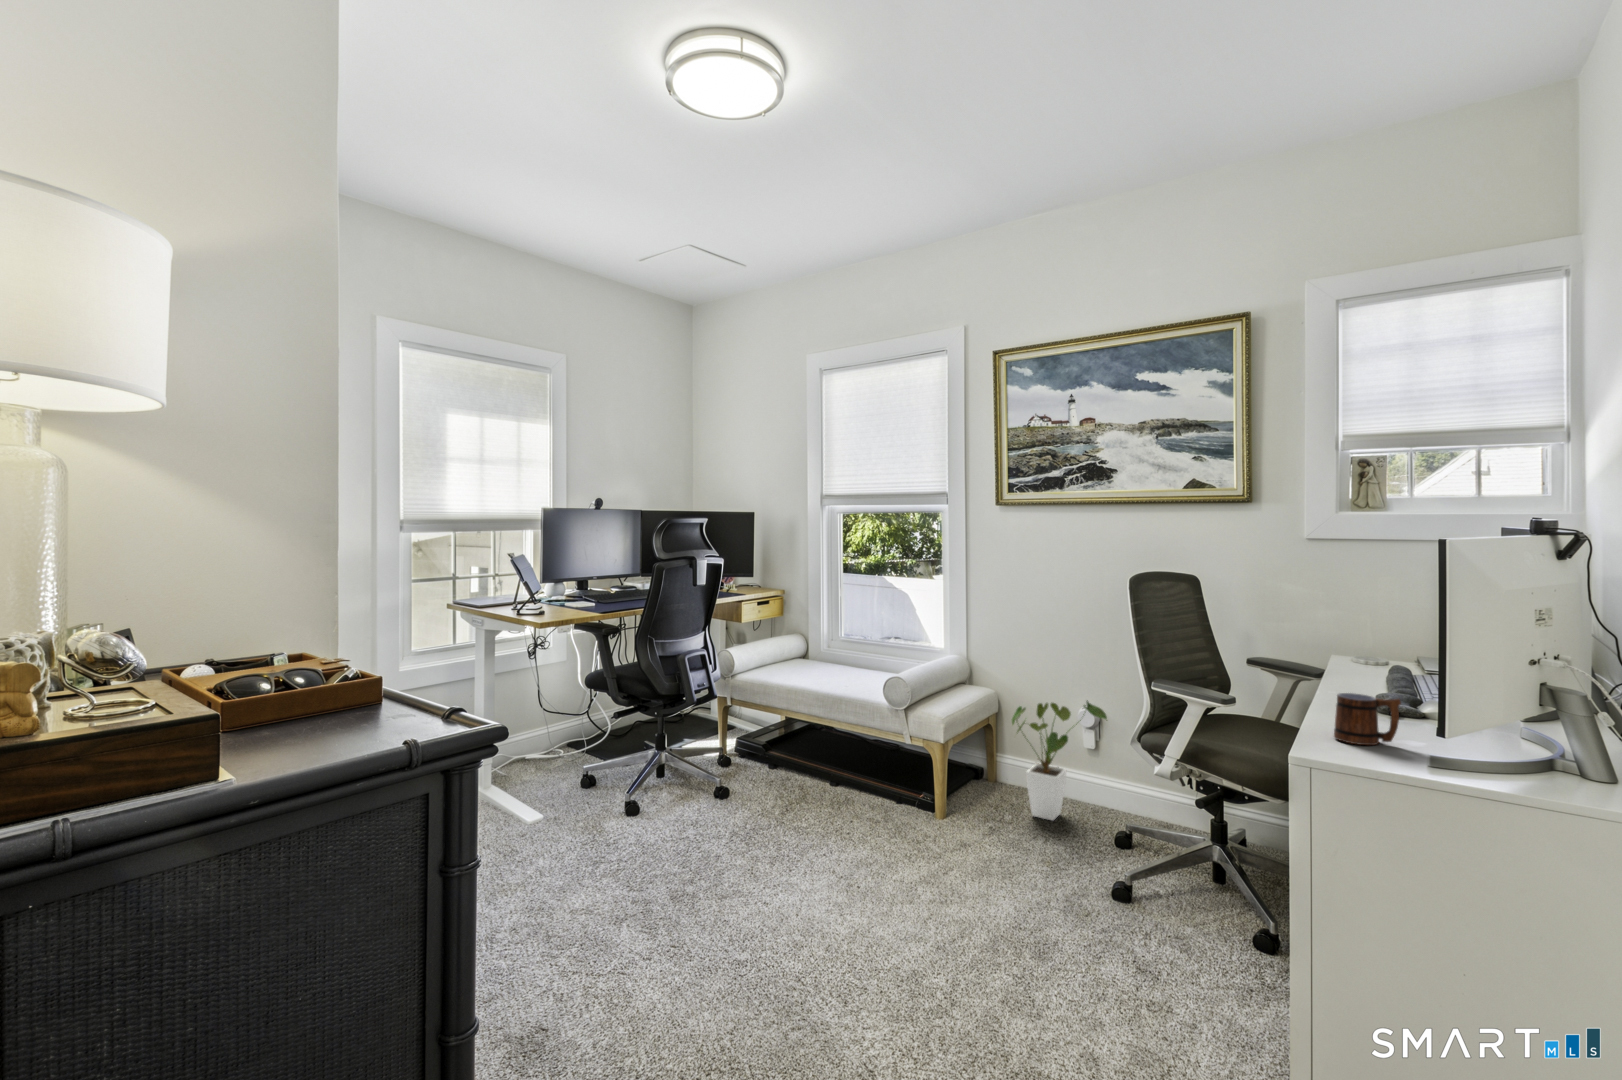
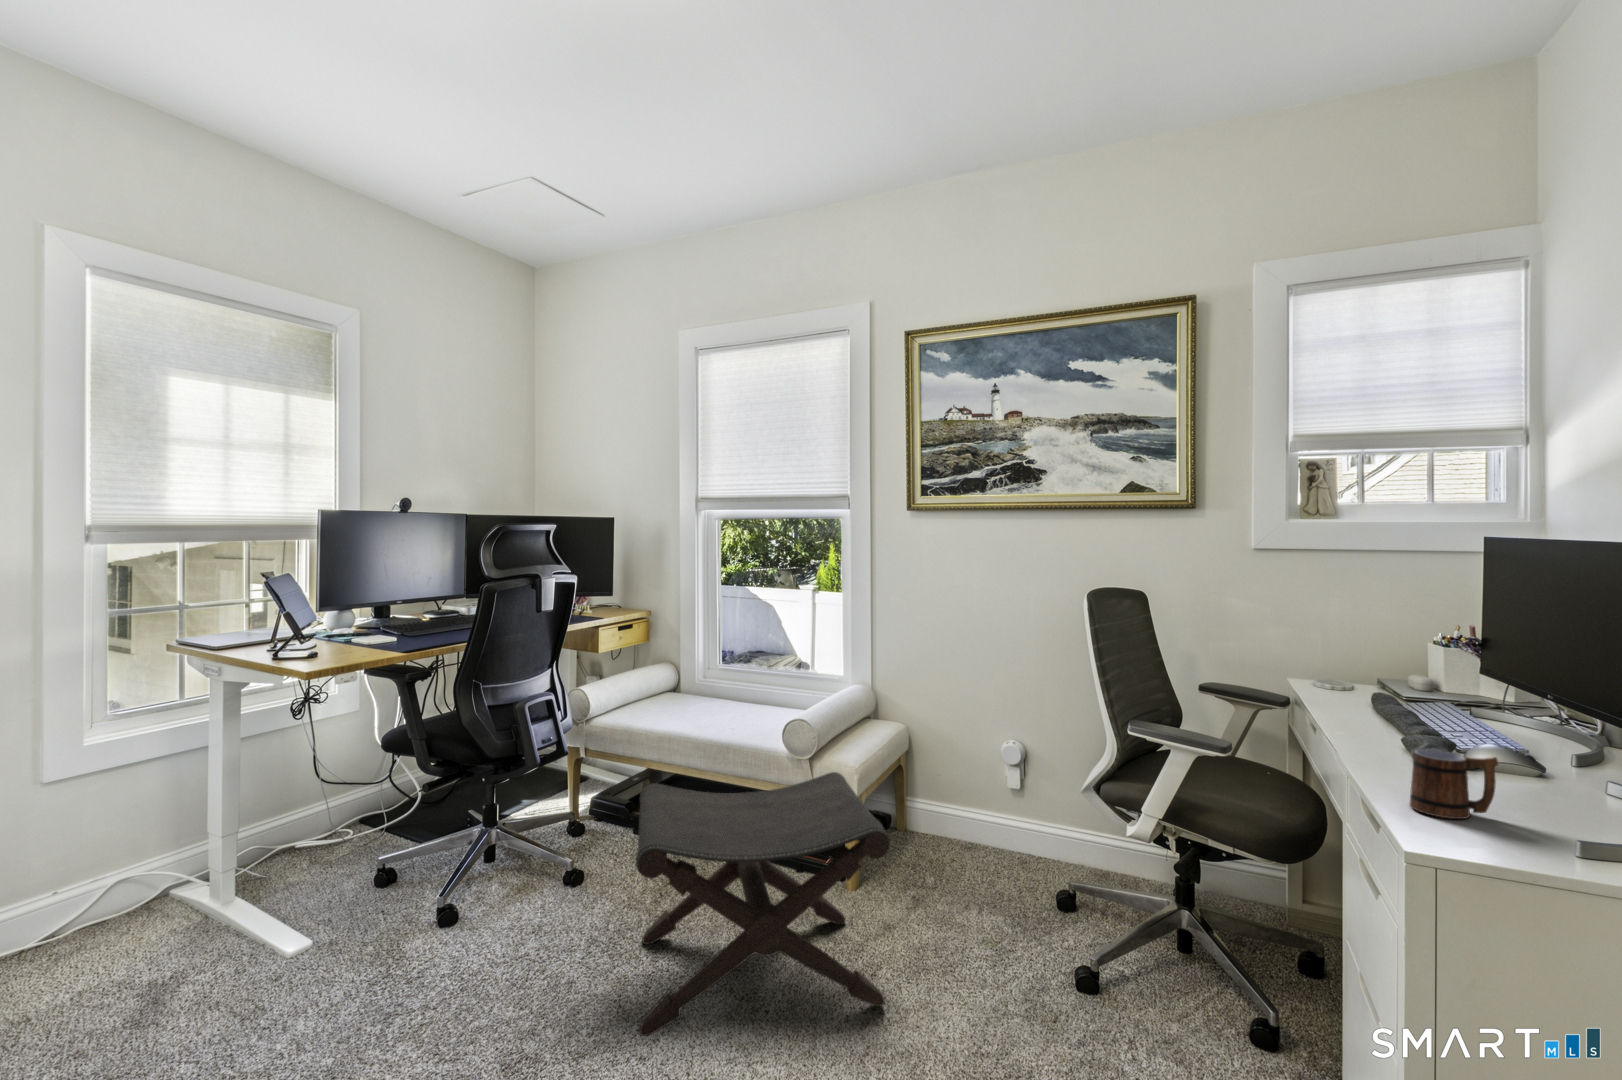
house plant: present [1012,700,1107,820] -> none [936,737,1040,883]
footstool: none [761,717,953,892] -> present [636,772,890,1036]

